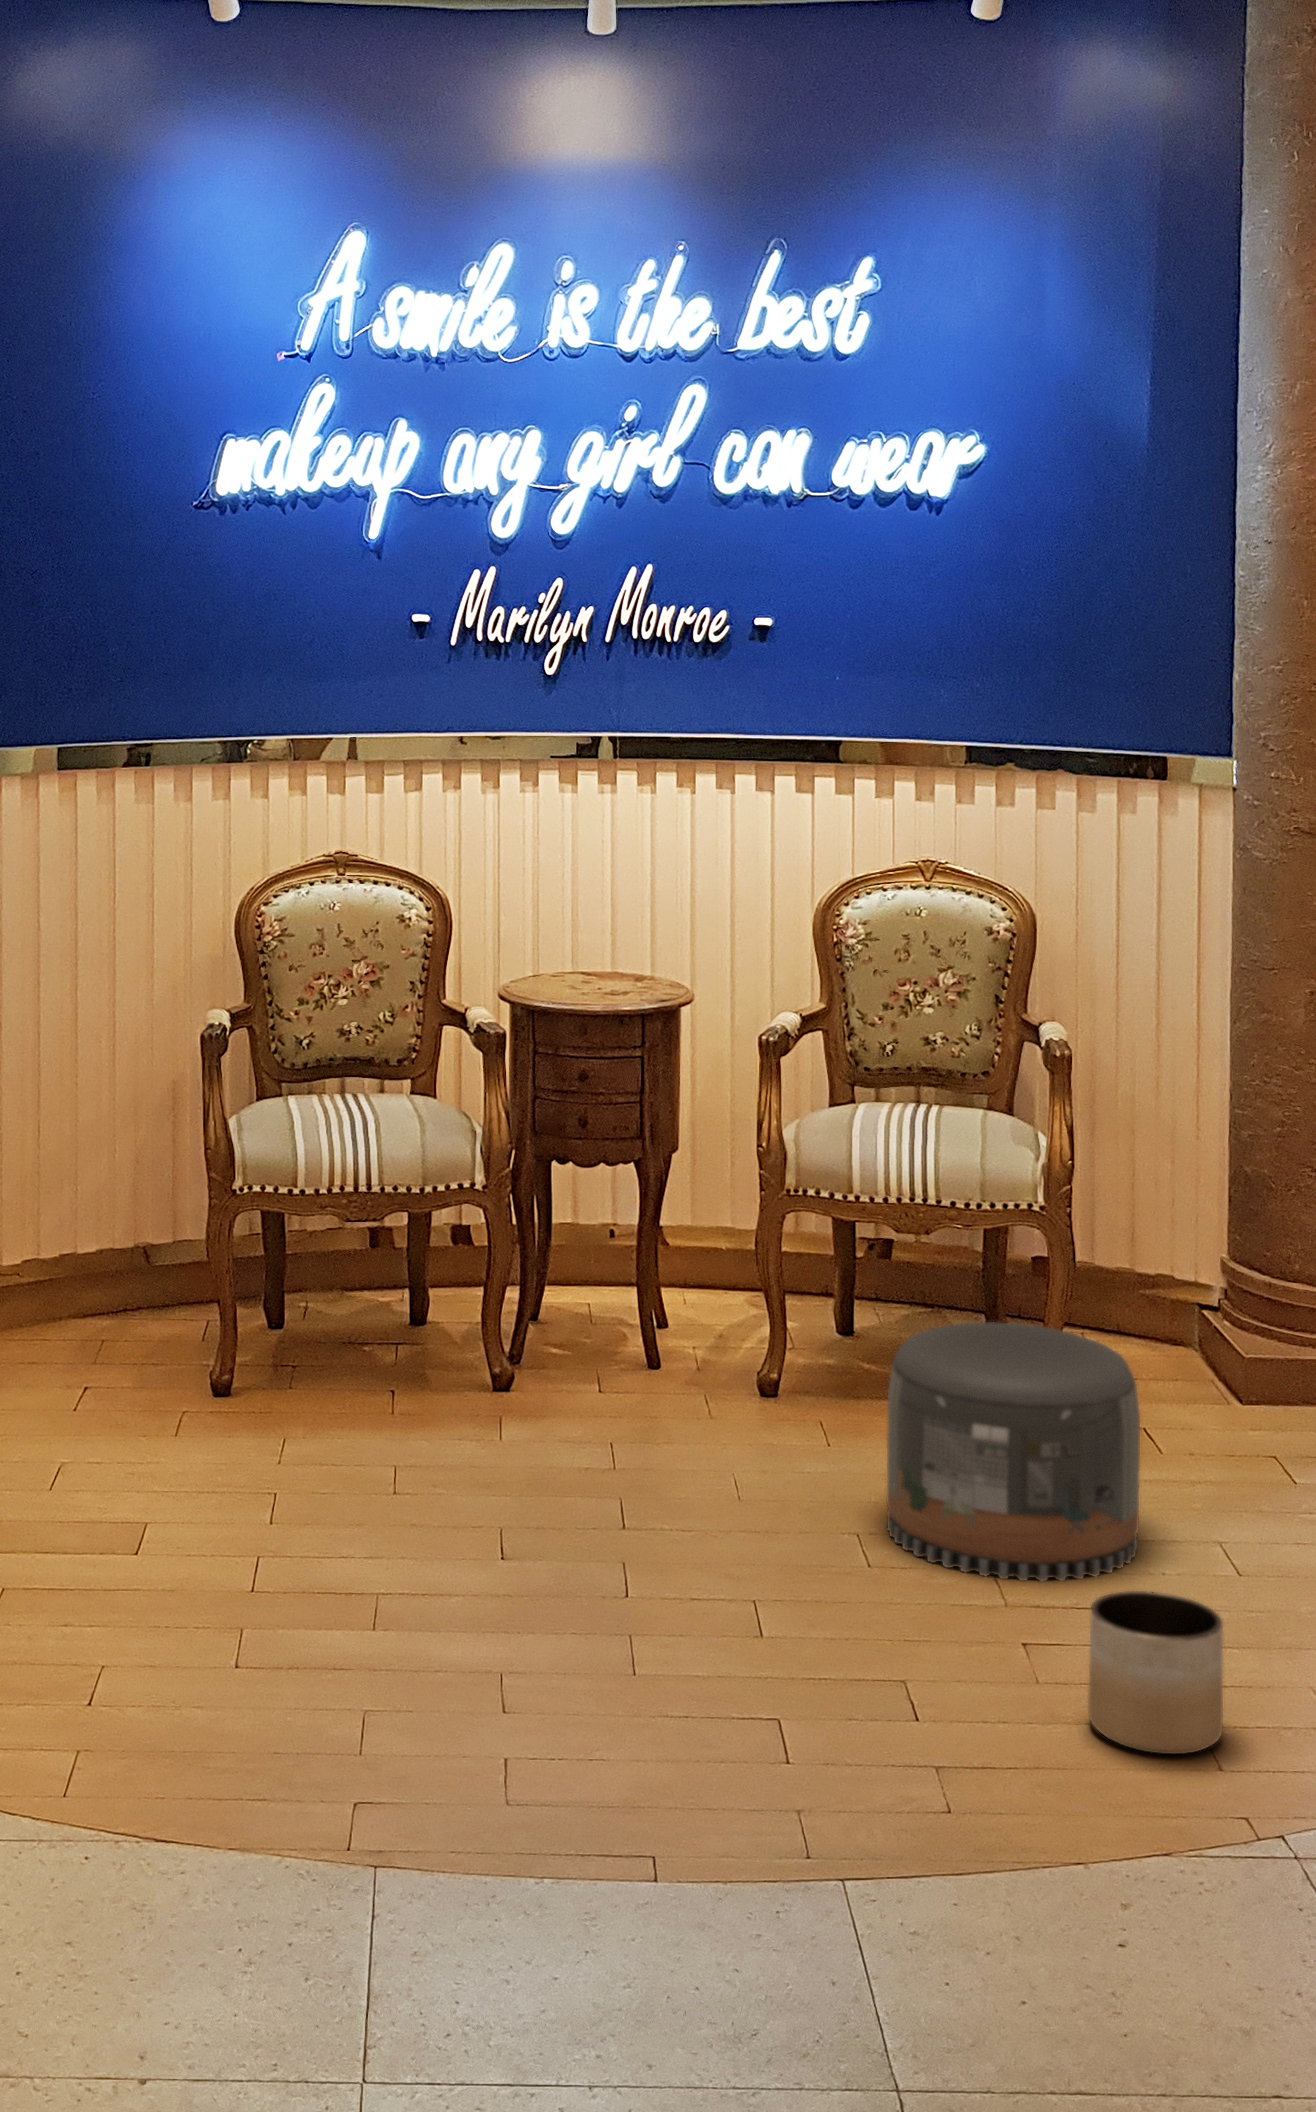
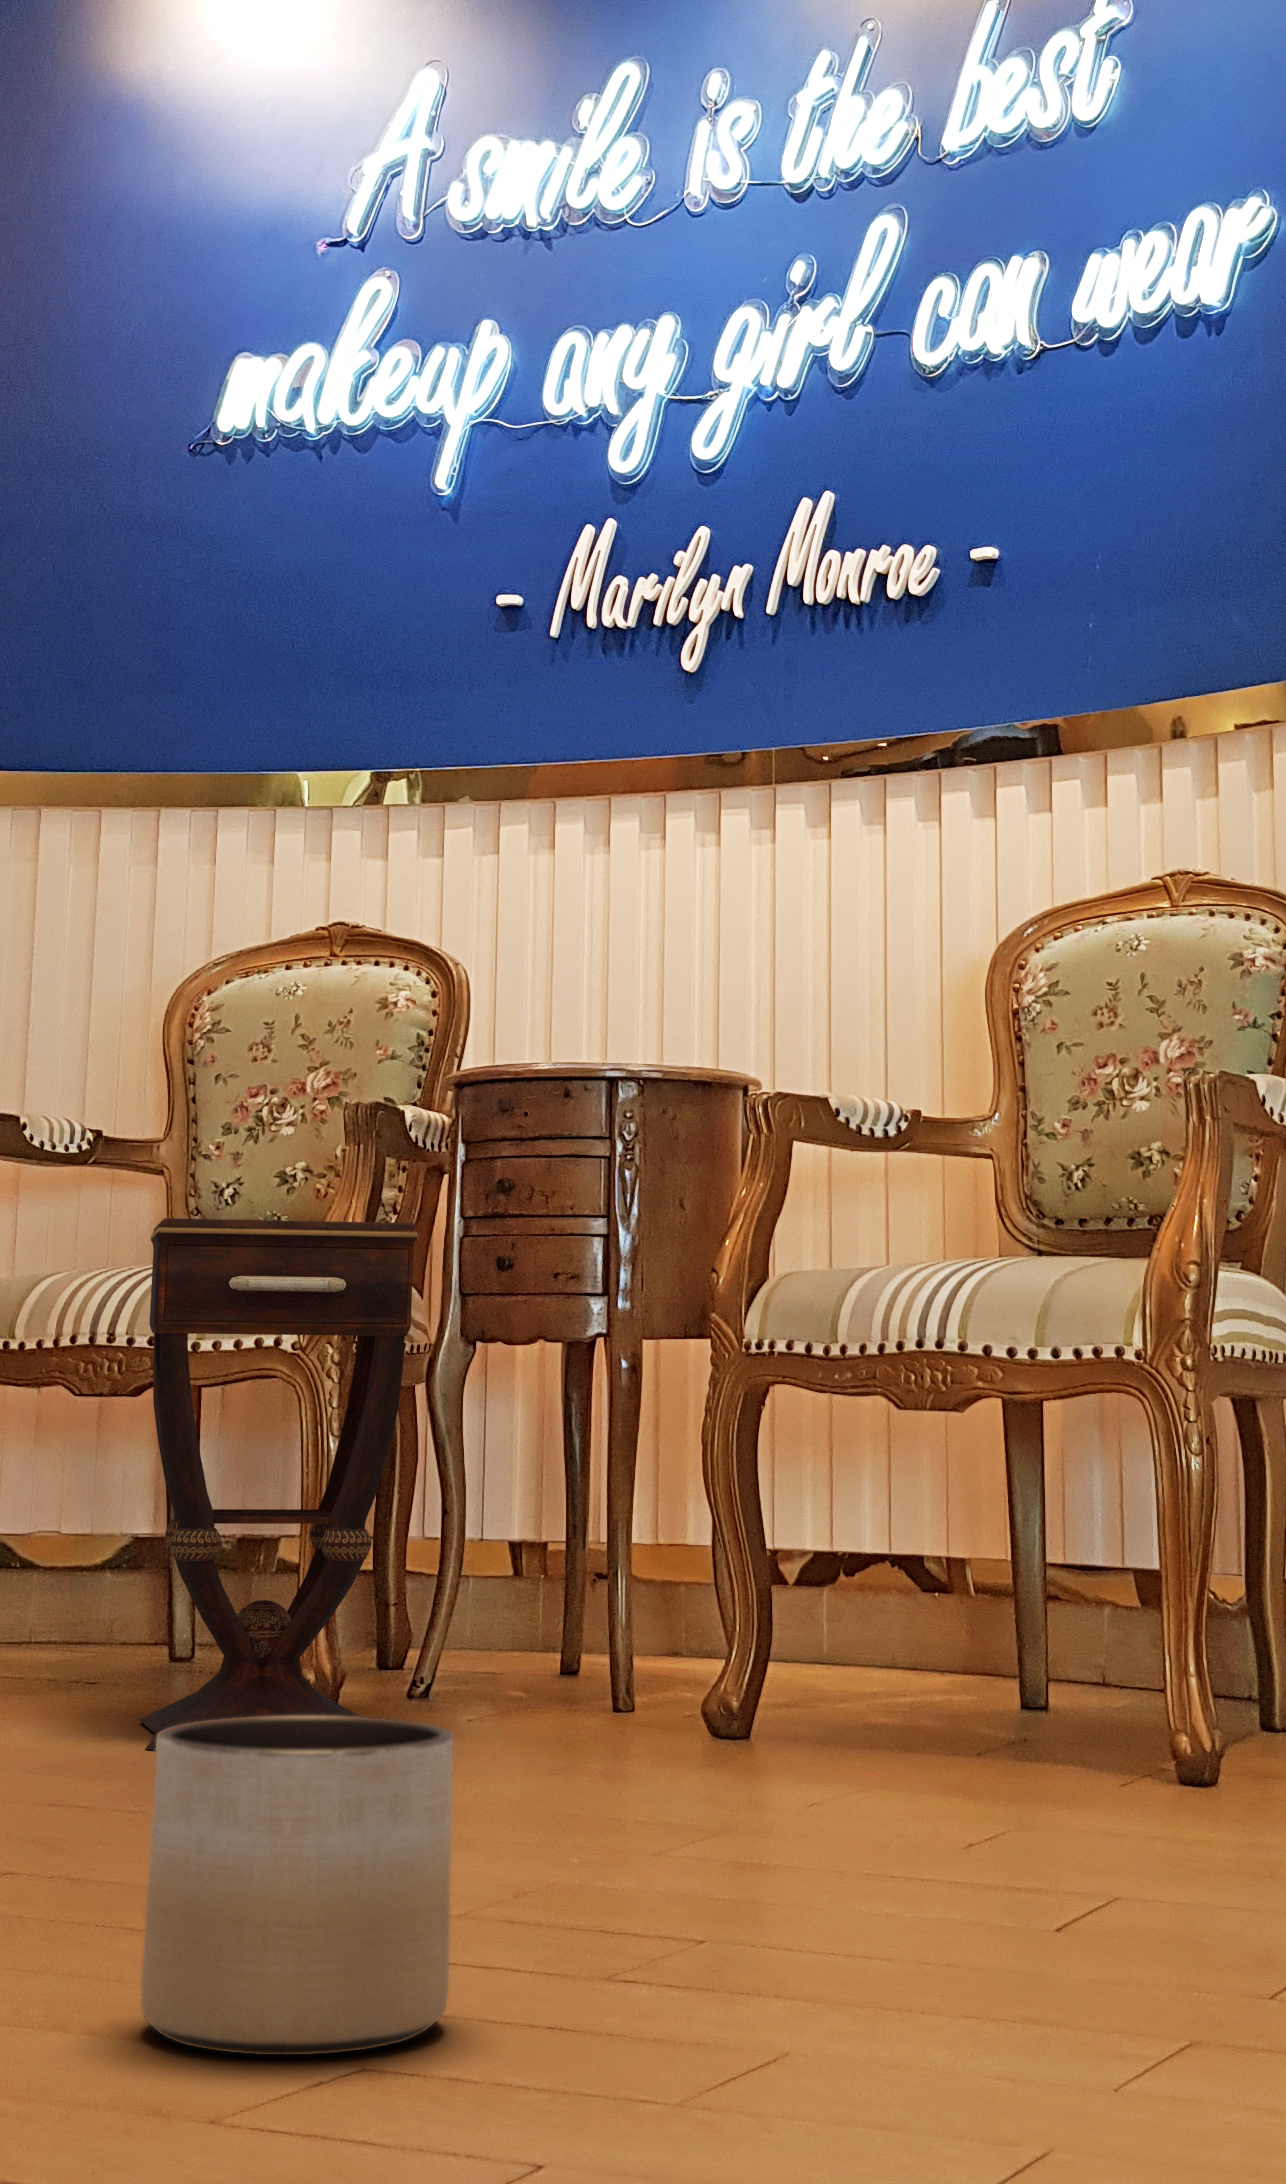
side table: none [443,1126,647,1456] -> present [140,1218,418,1751]
pouf: present [887,1322,1140,1581] -> none [480,1424,981,1892]

